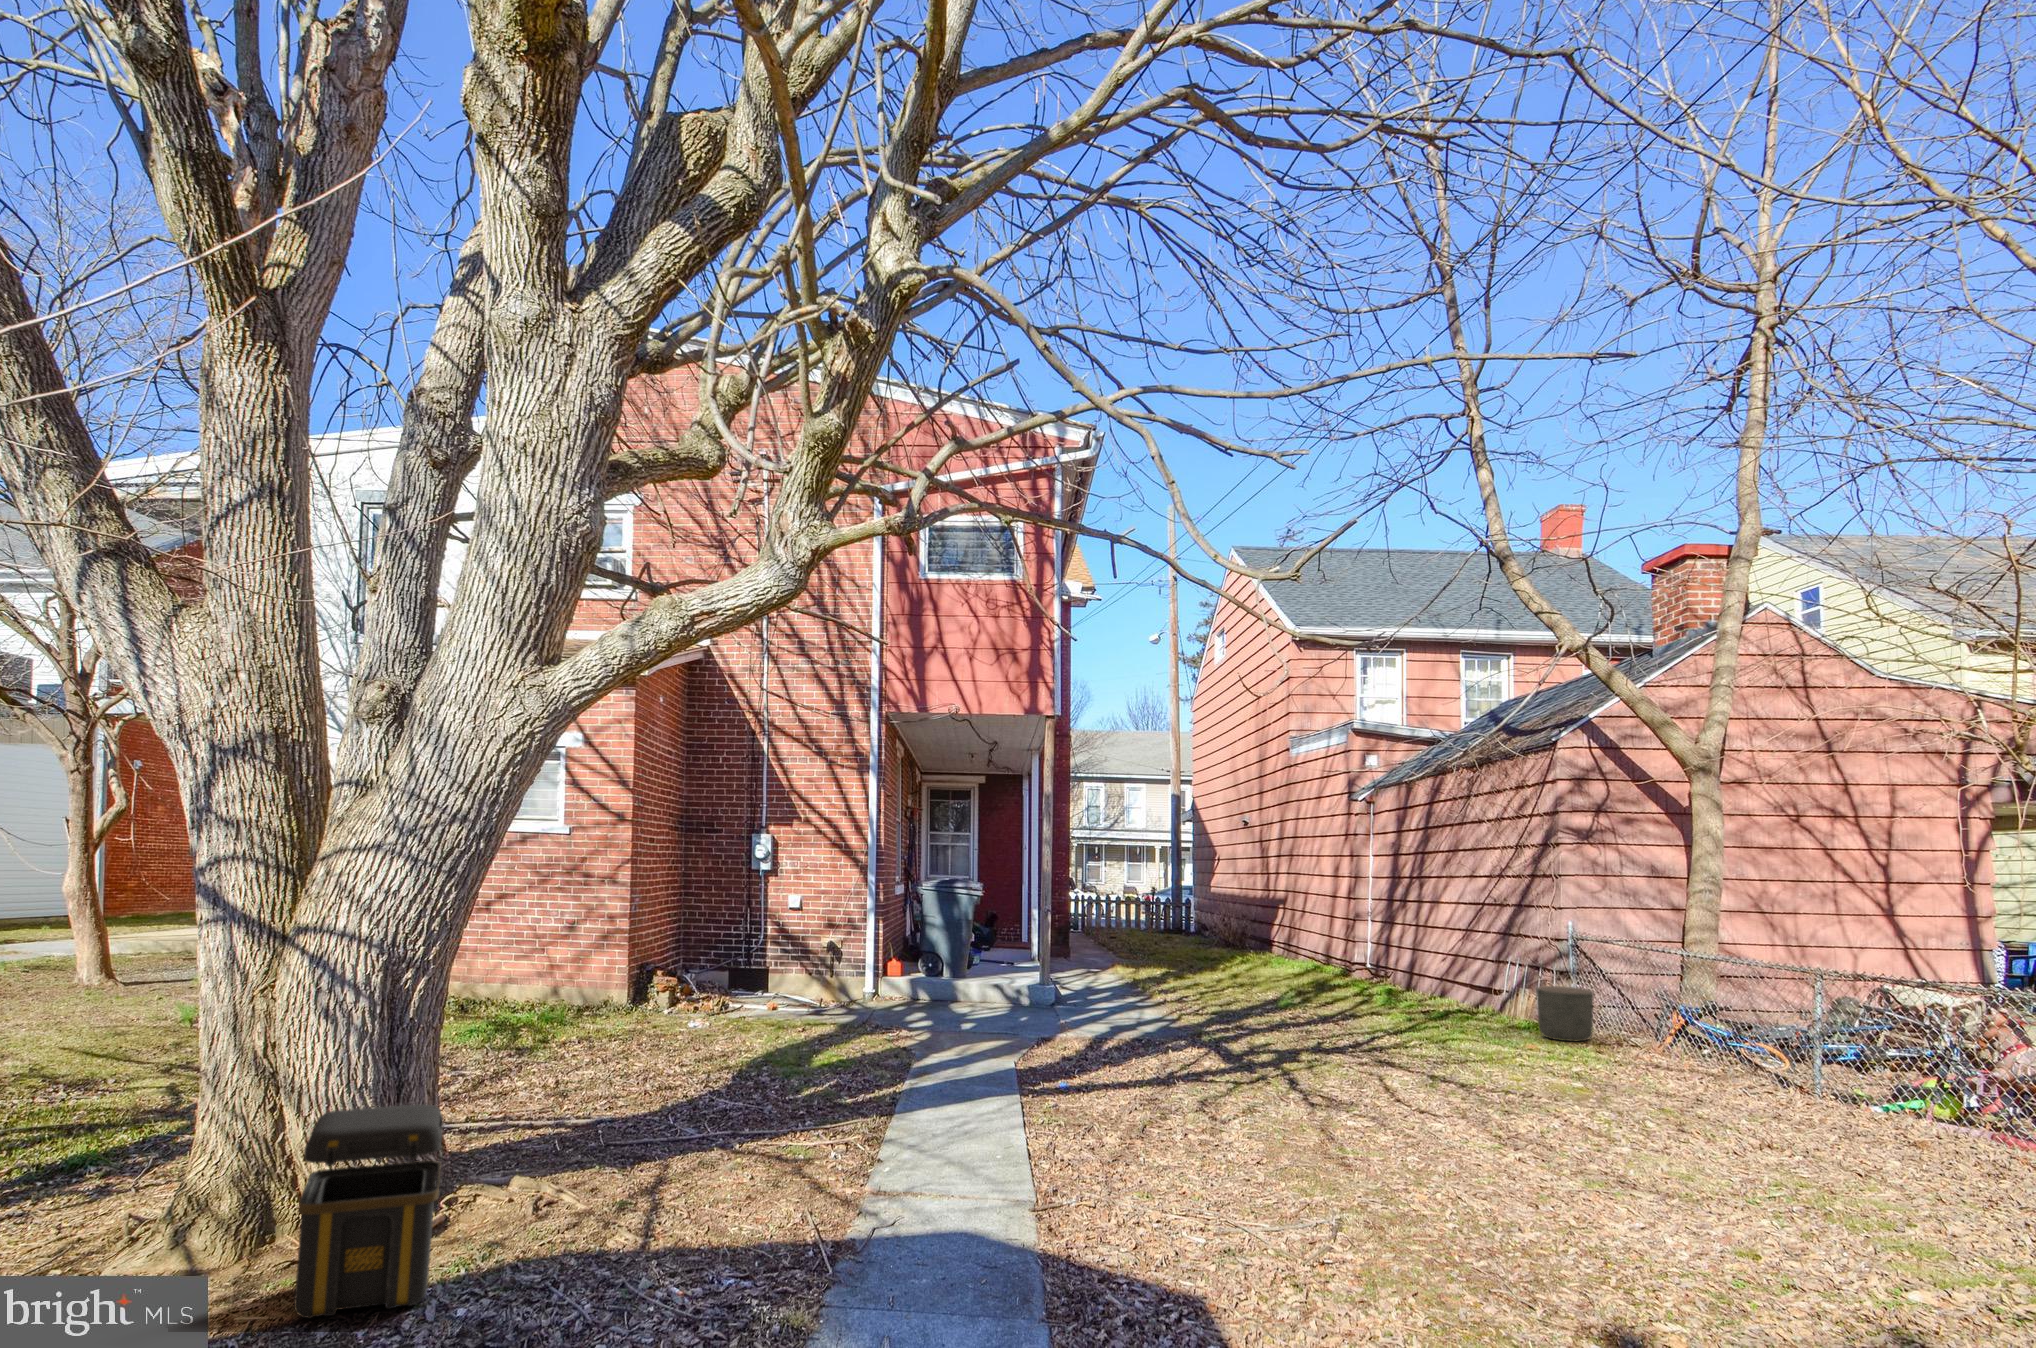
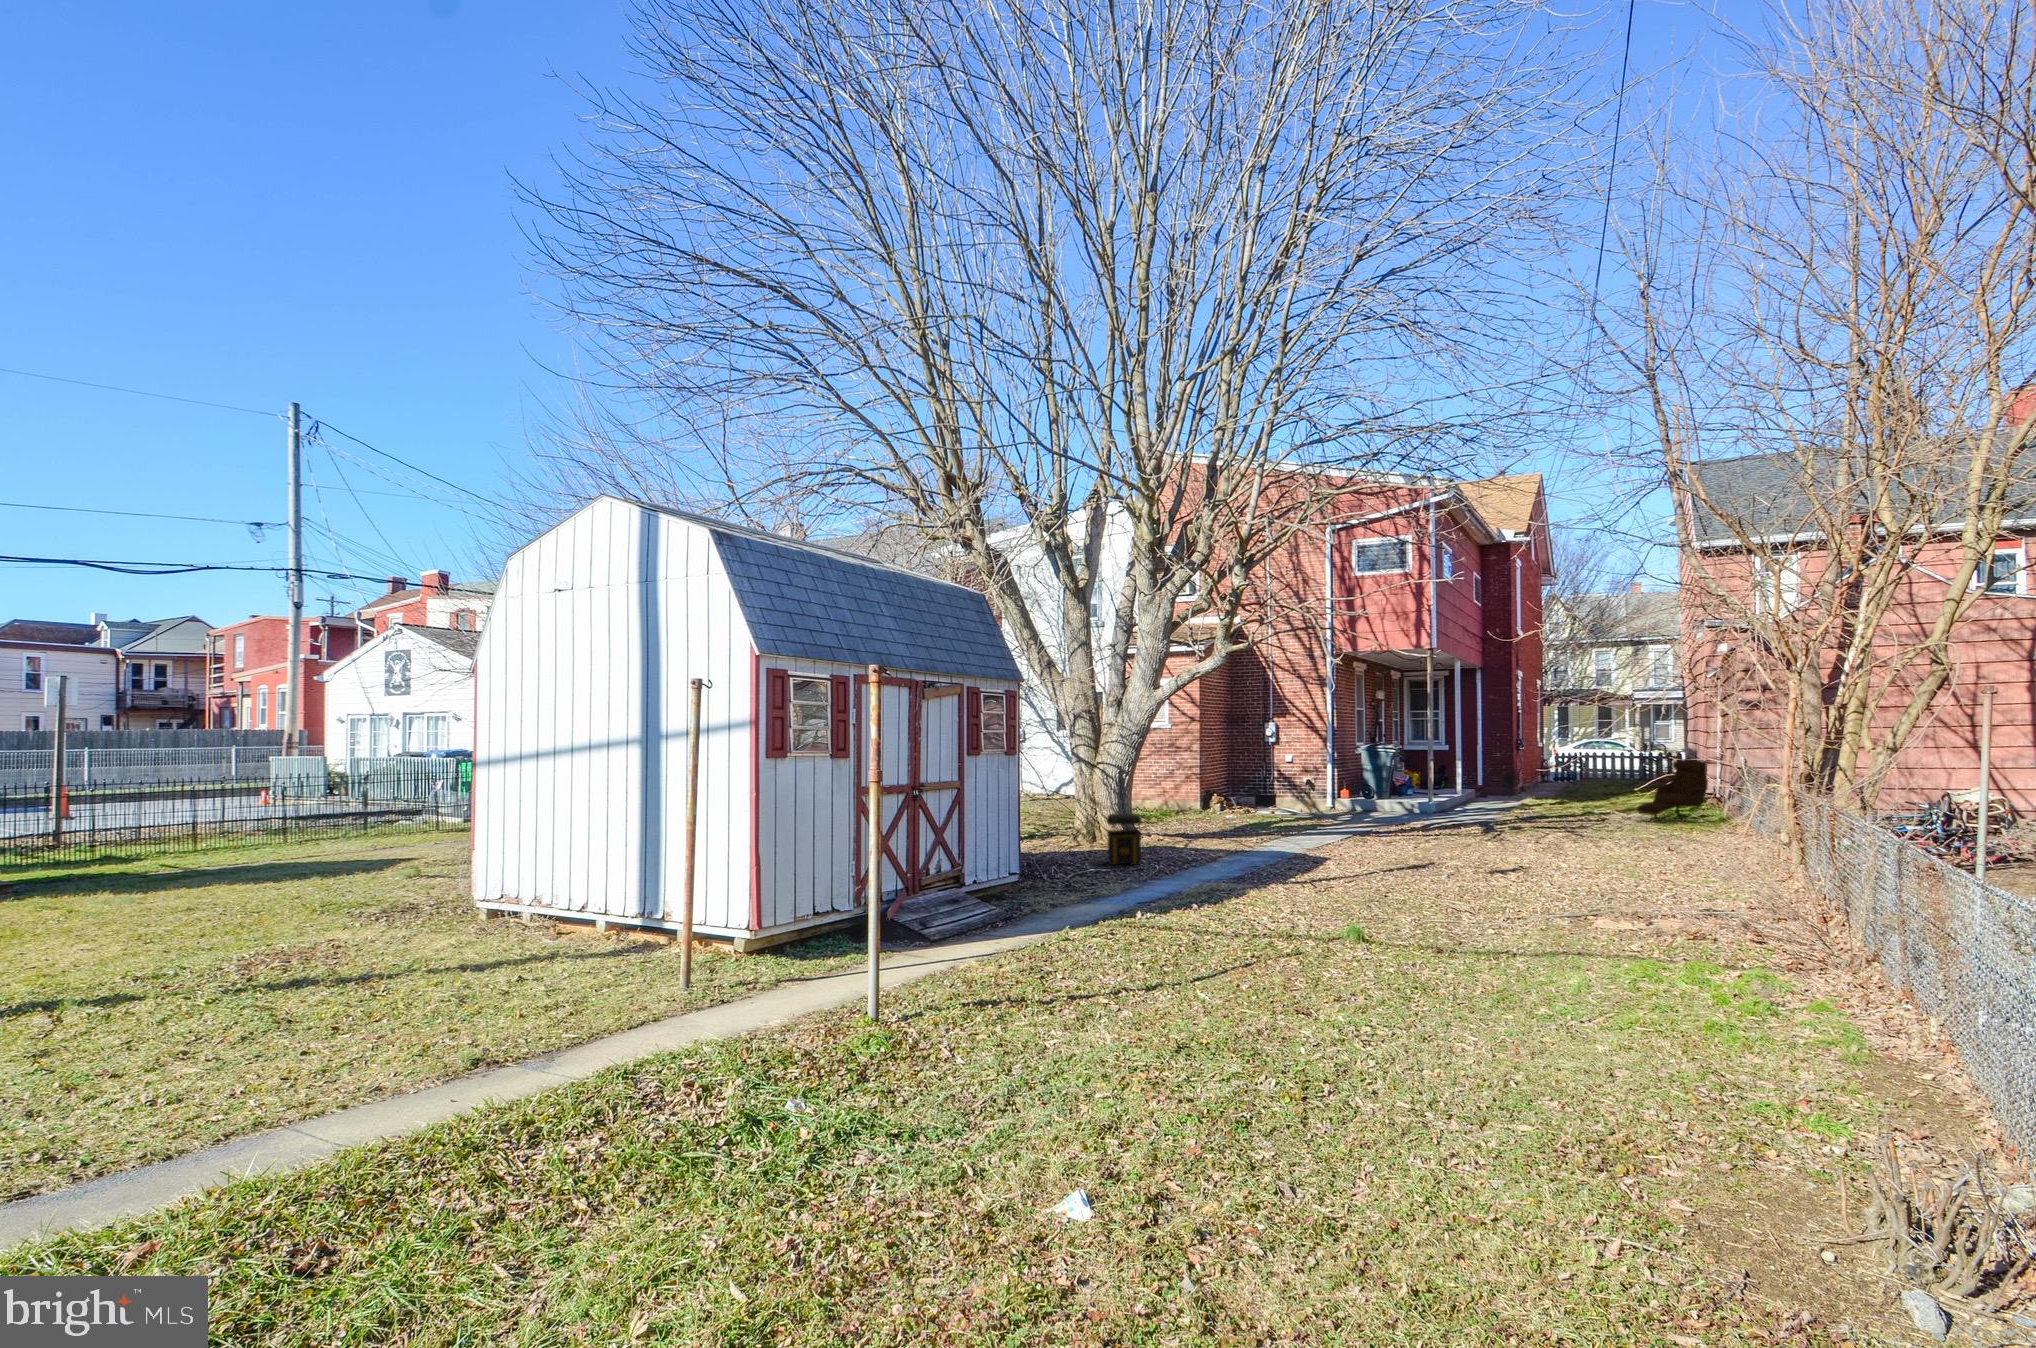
lounge chair: none [1386,904,1481,1014] -> present [1637,759,1708,822]
planter: present [1536,986,1594,1042] -> none [1701,805,1737,835]

